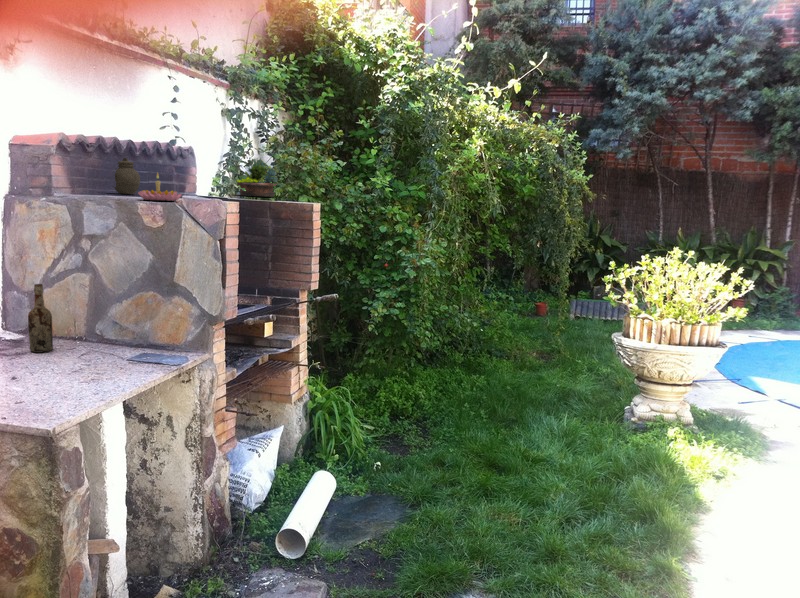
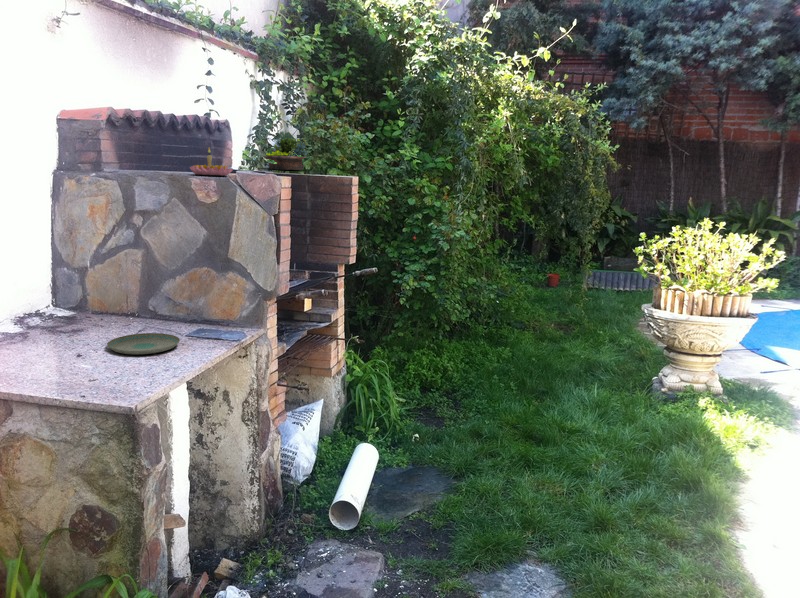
jar: present [114,158,140,194] -> none [153,132,181,169]
wine bottle: present [28,284,53,353] -> none [85,261,109,330]
plate: none [42,357,117,378] -> present [107,333,180,355]

